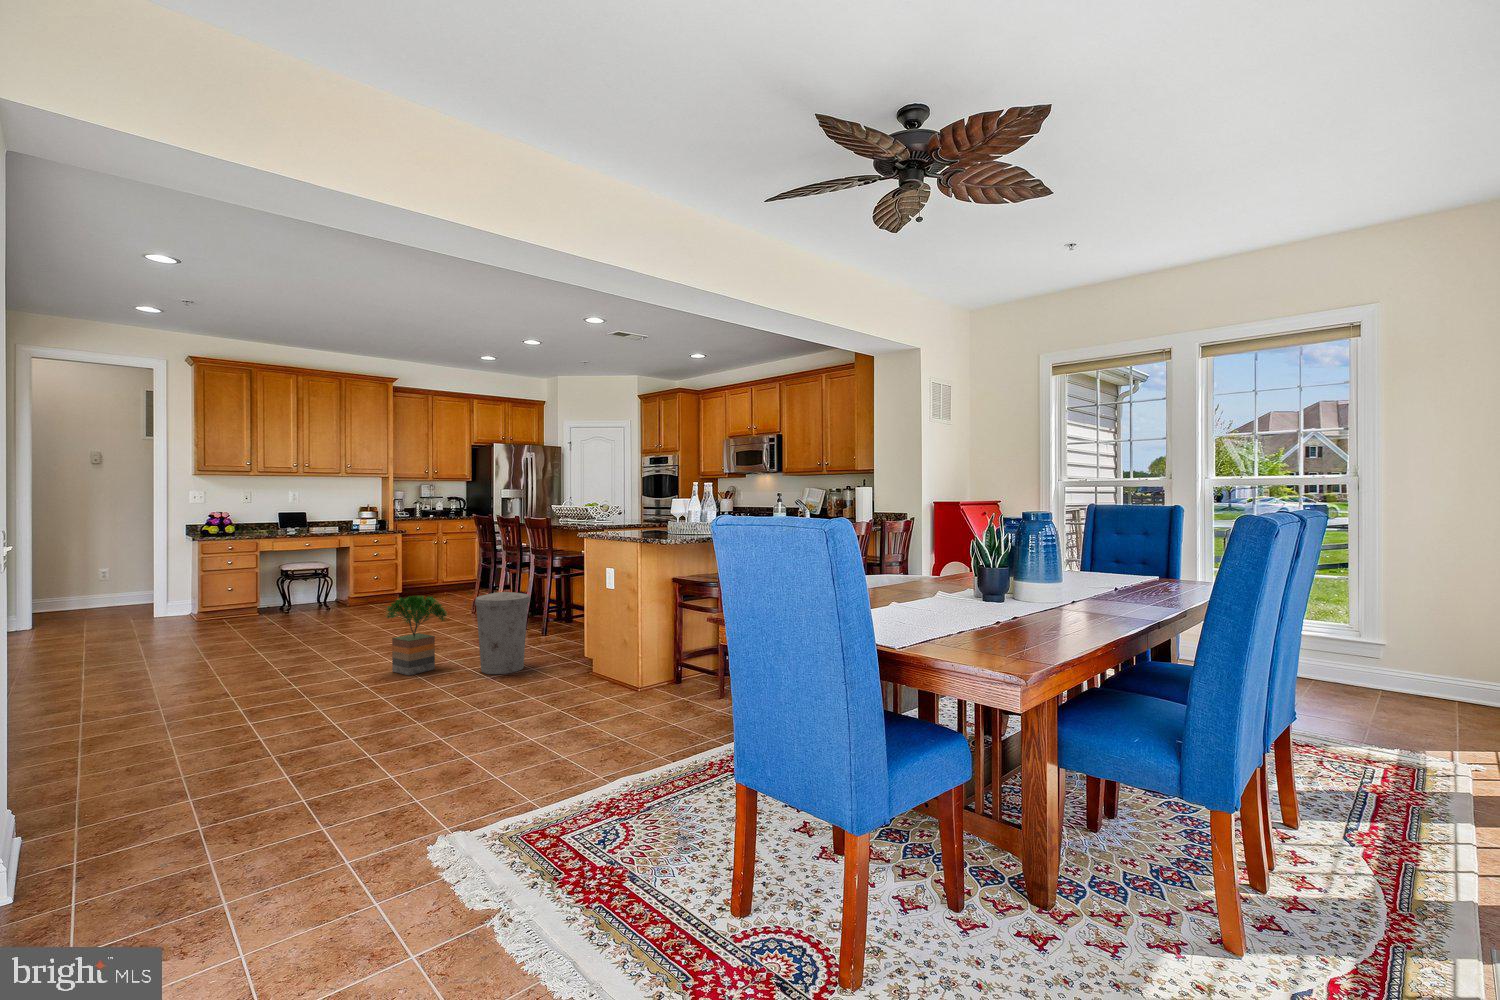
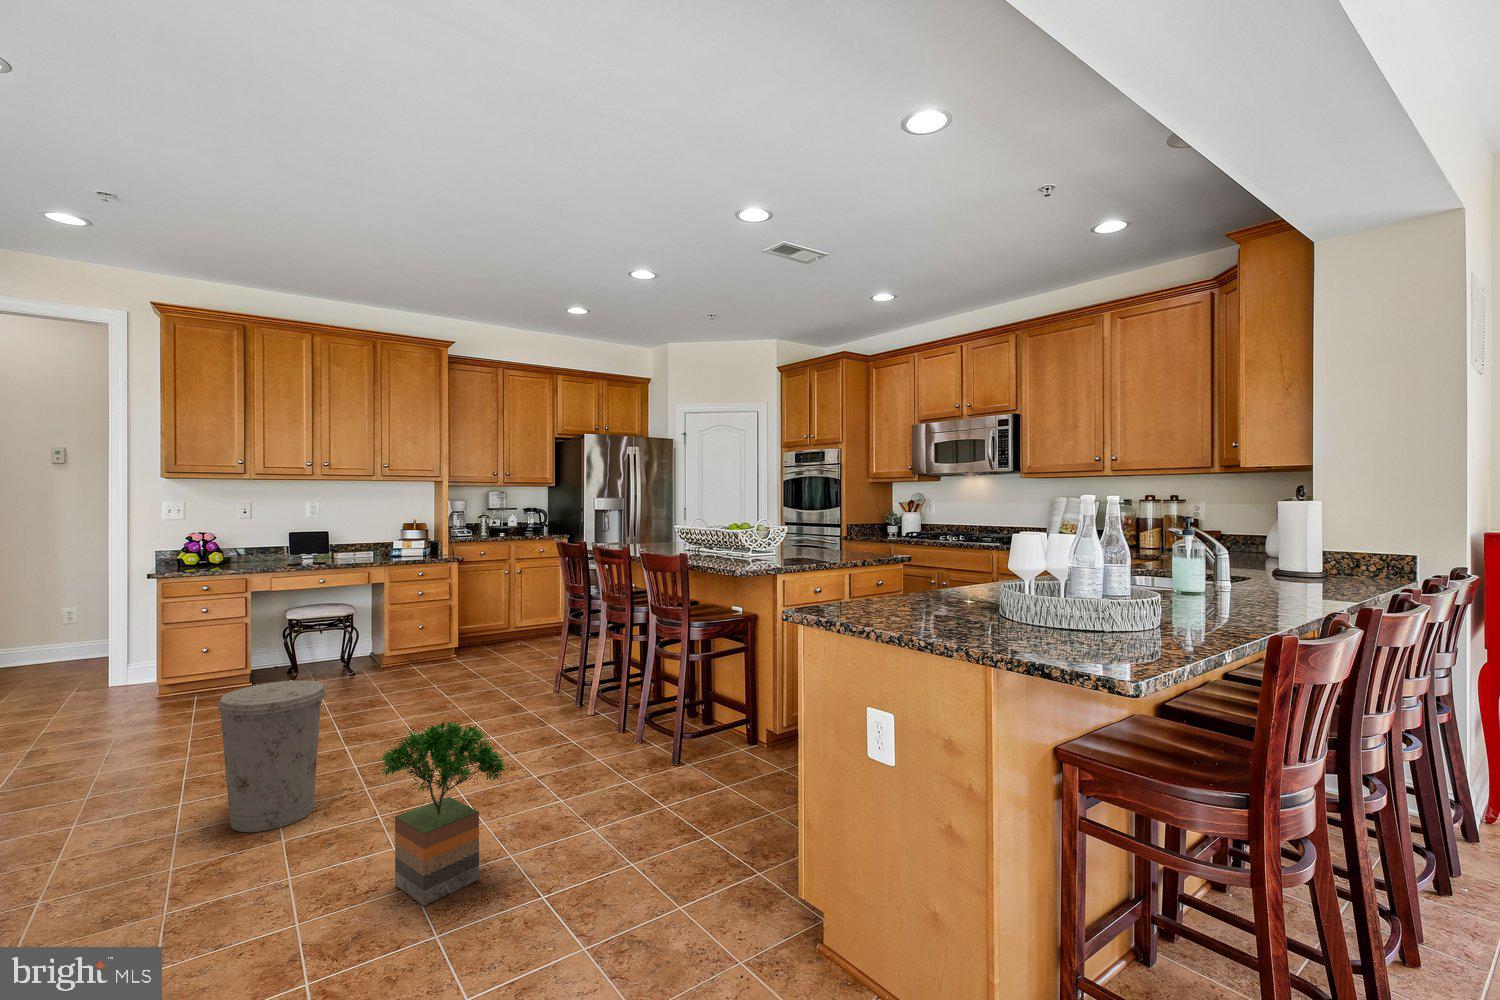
trash can: present [475,592,530,674] -> present [218,681,326,832]

